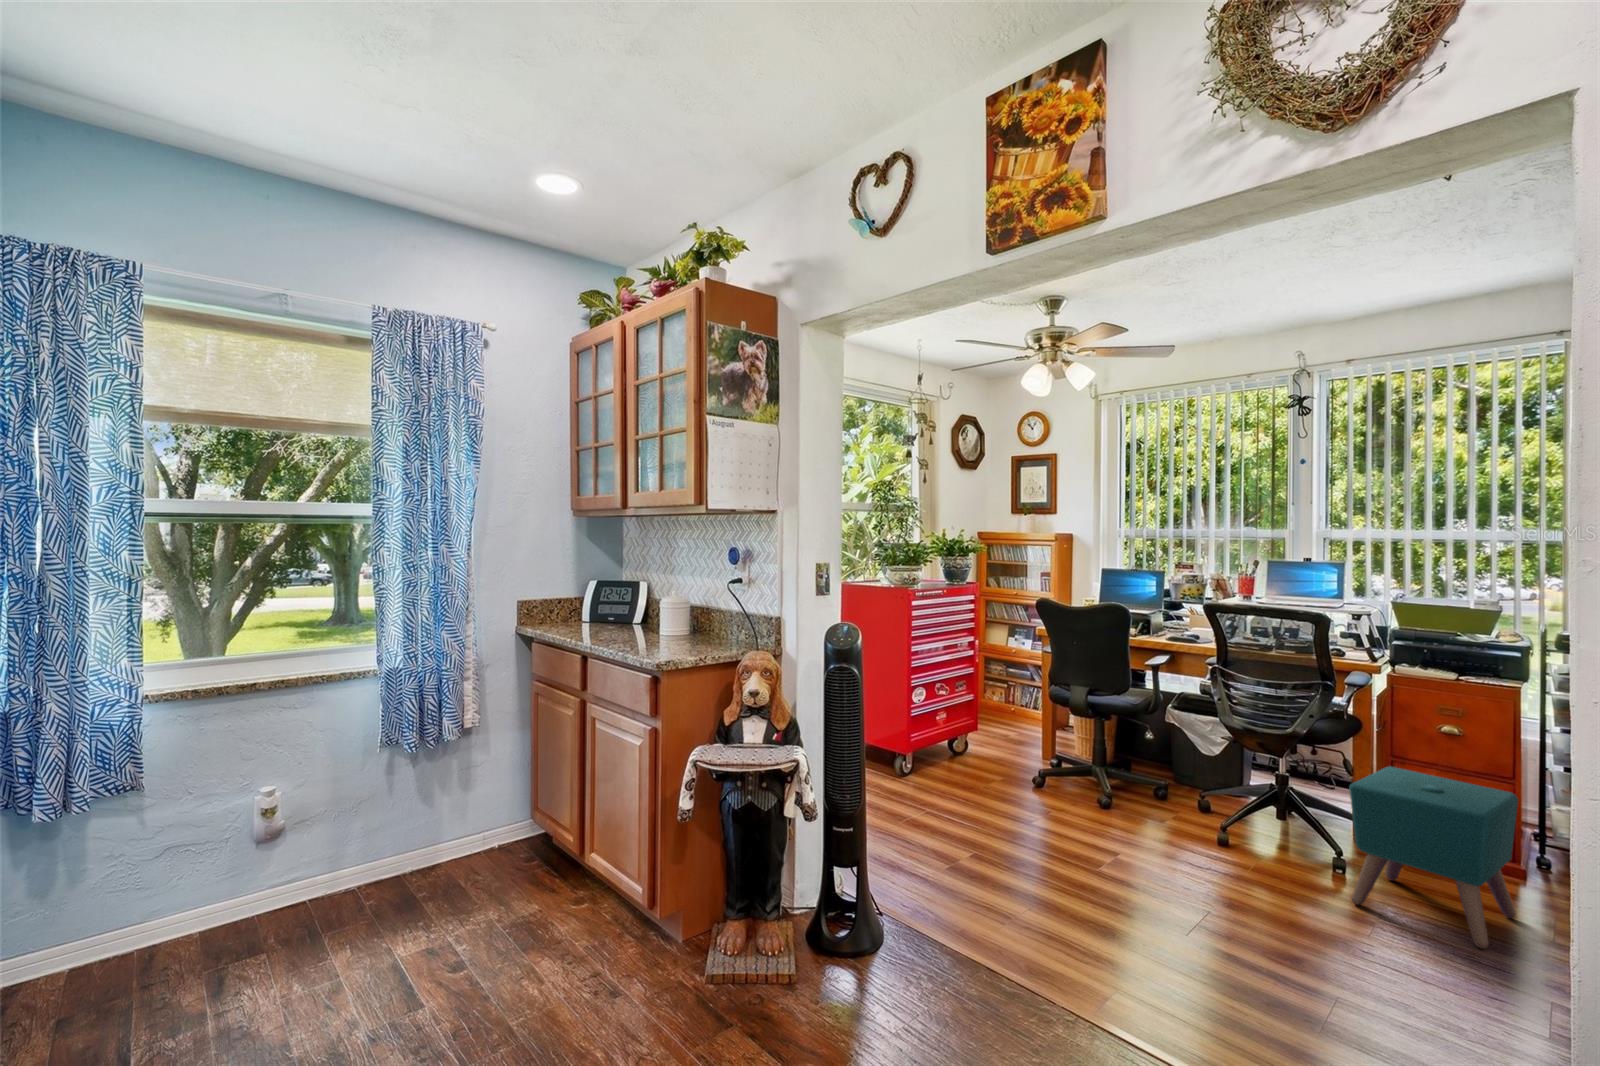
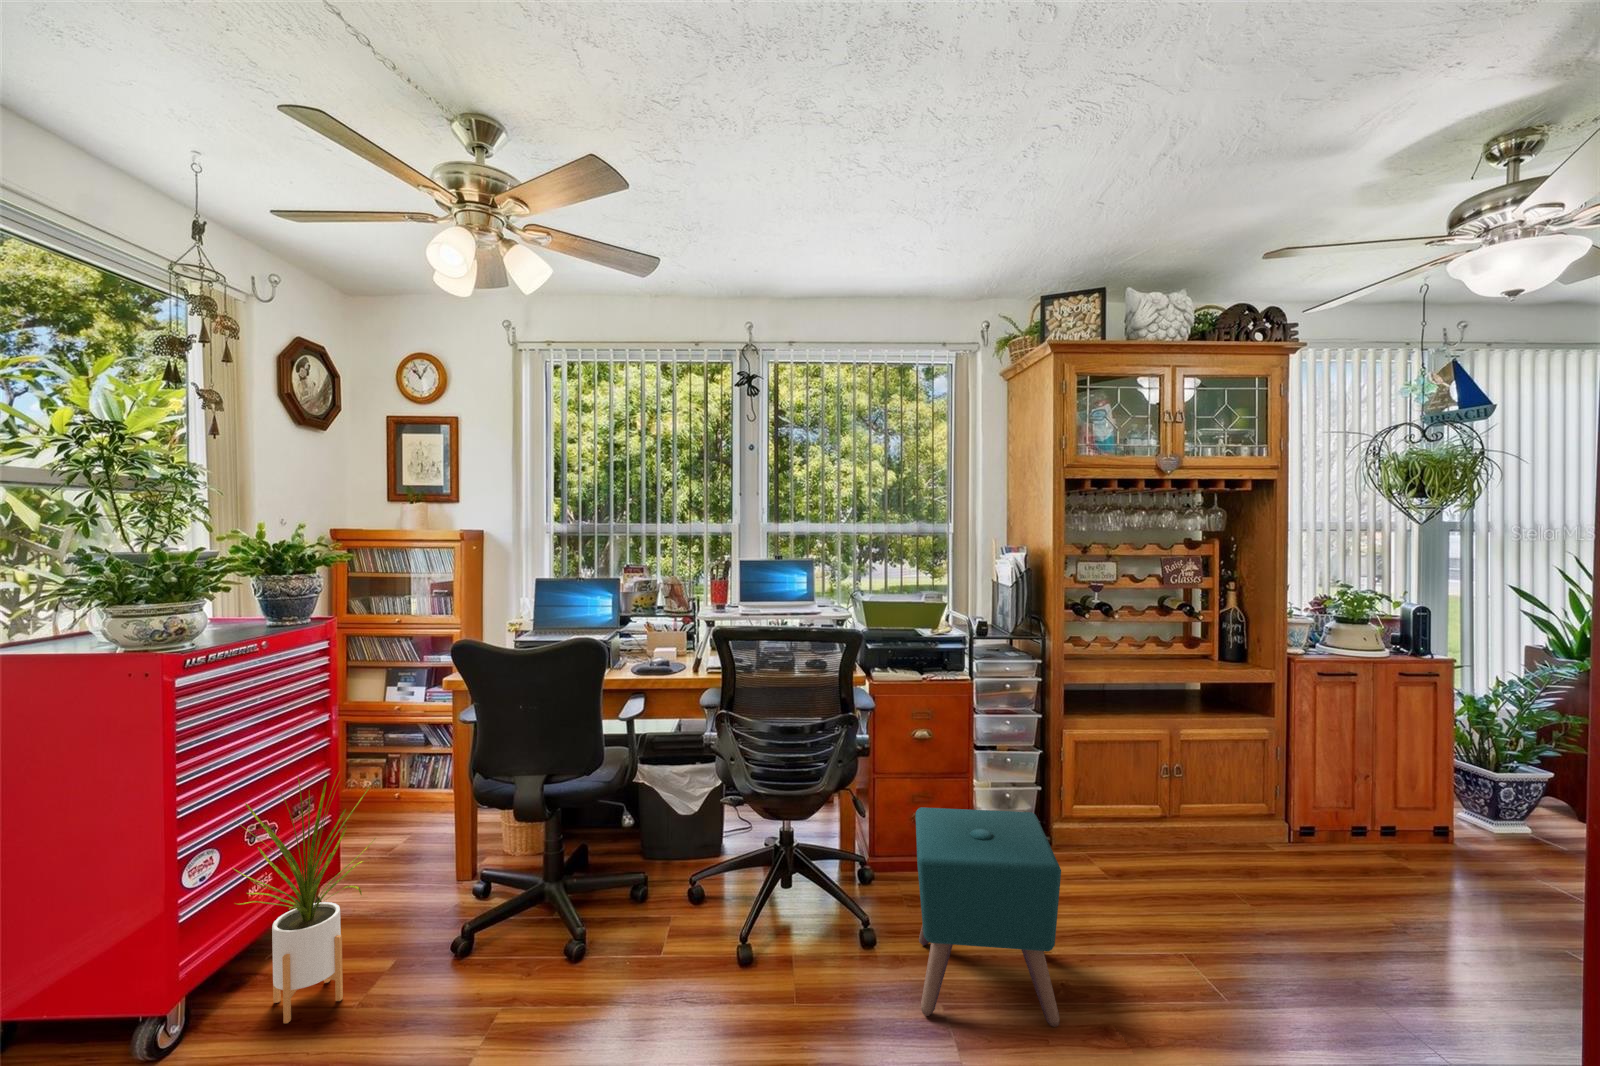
house plant: none [932,660,995,782] -> present [232,775,375,1023]

